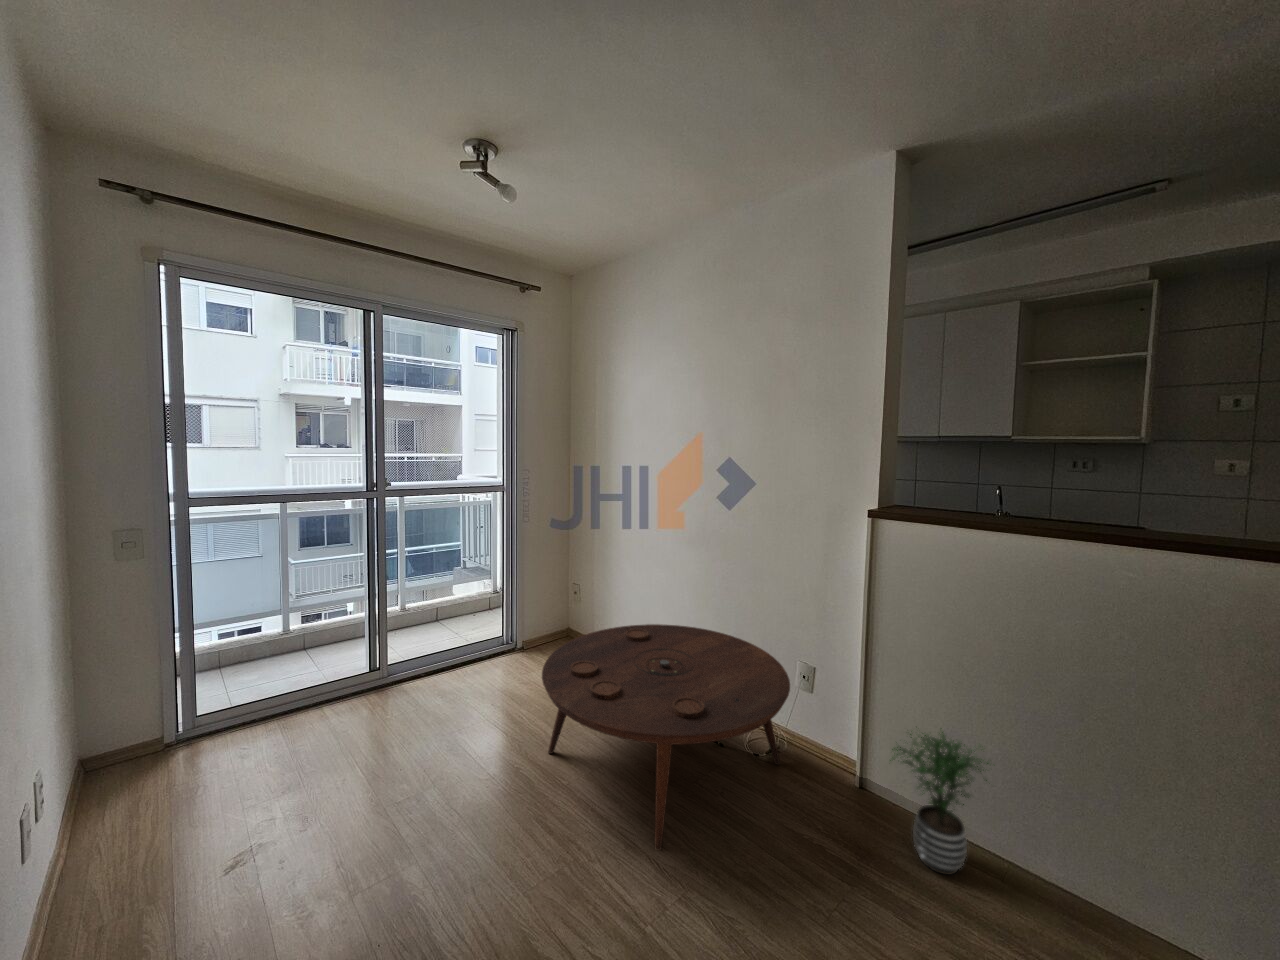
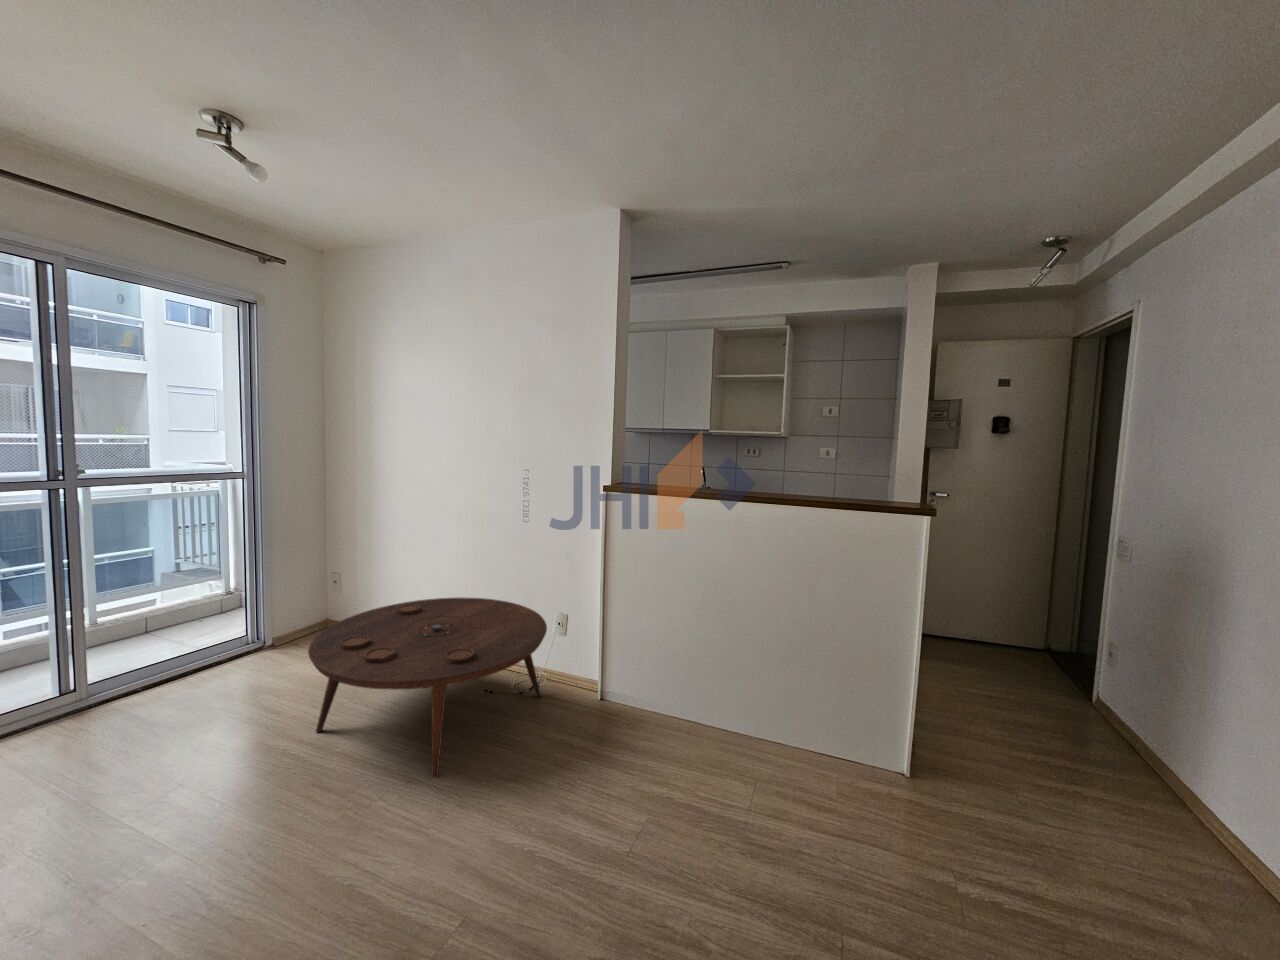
potted plant: present [890,728,989,875] -> none [617,639,683,738]

